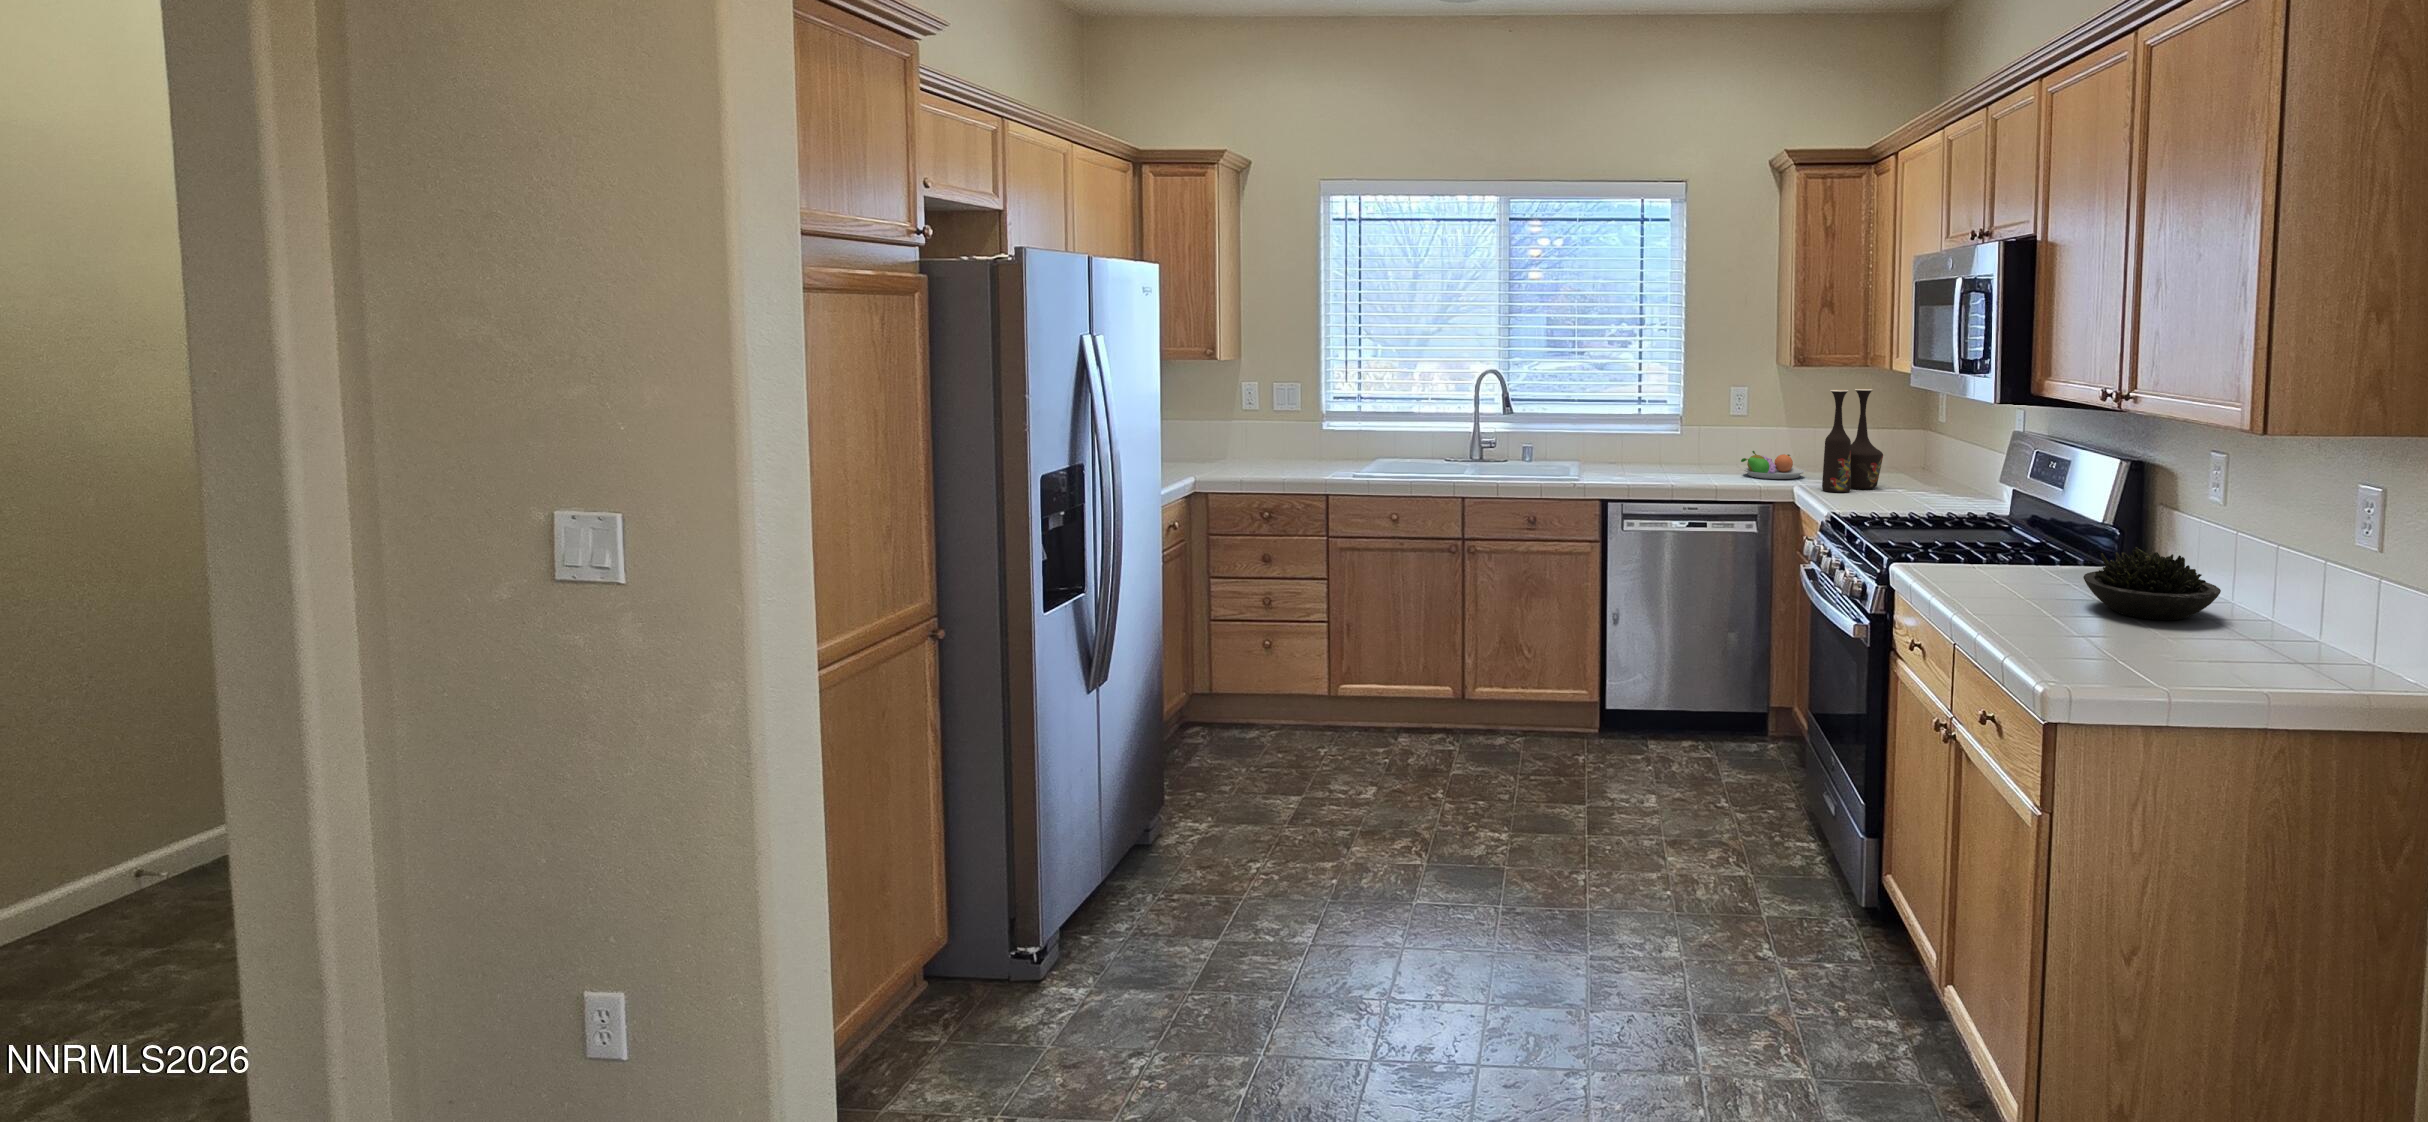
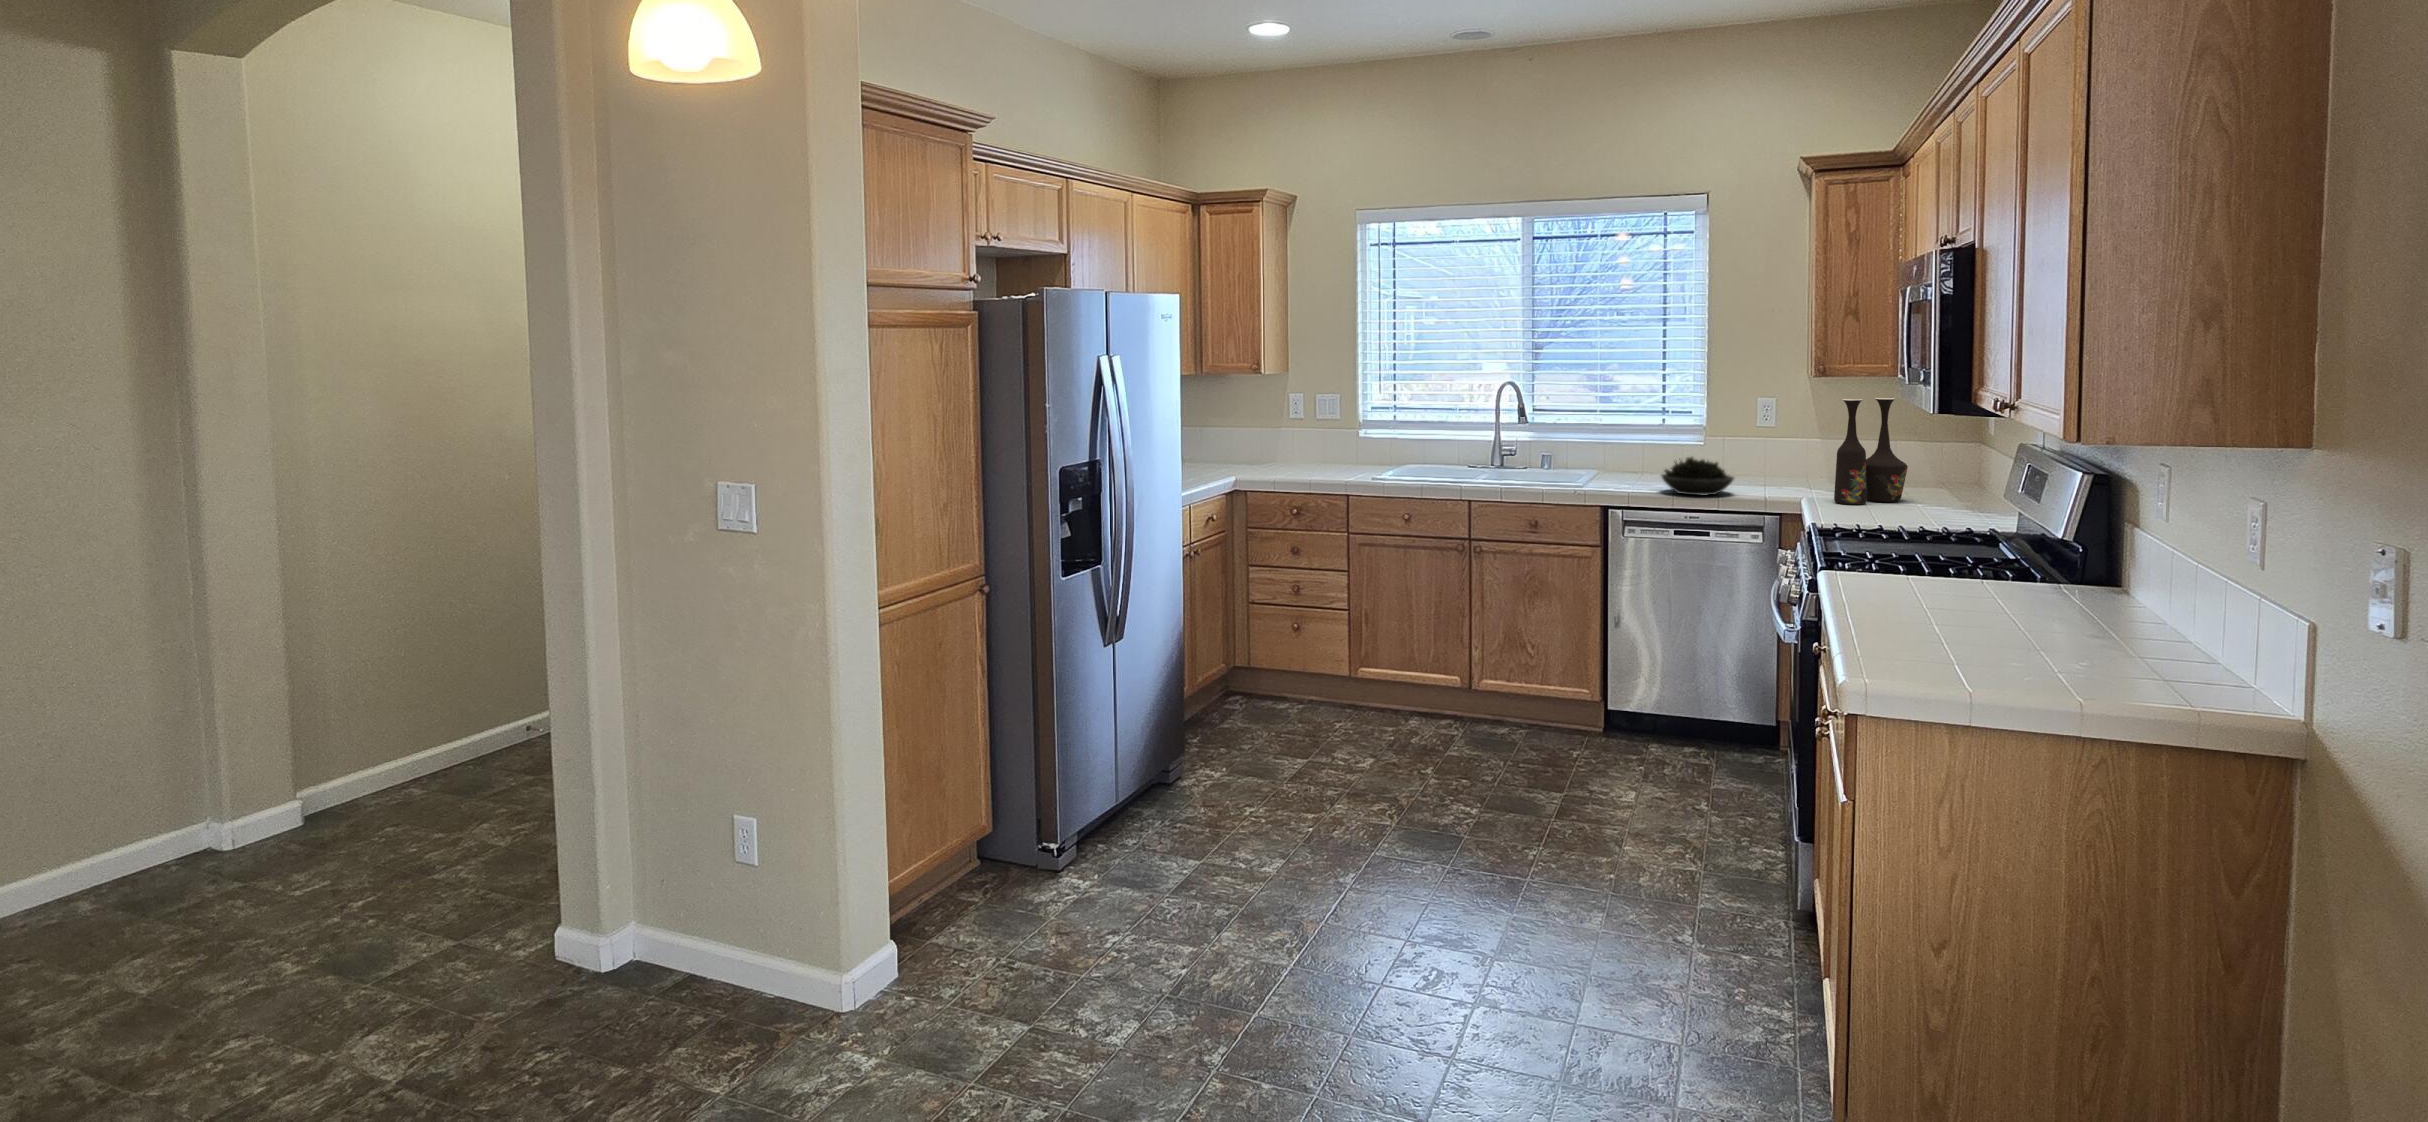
fruit bowl: present [1741,451,1805,479] -> none [1758,461,1831,491]
succulent plant: present [2083,547,2221,620] -> present [1662,457,1734,495]

